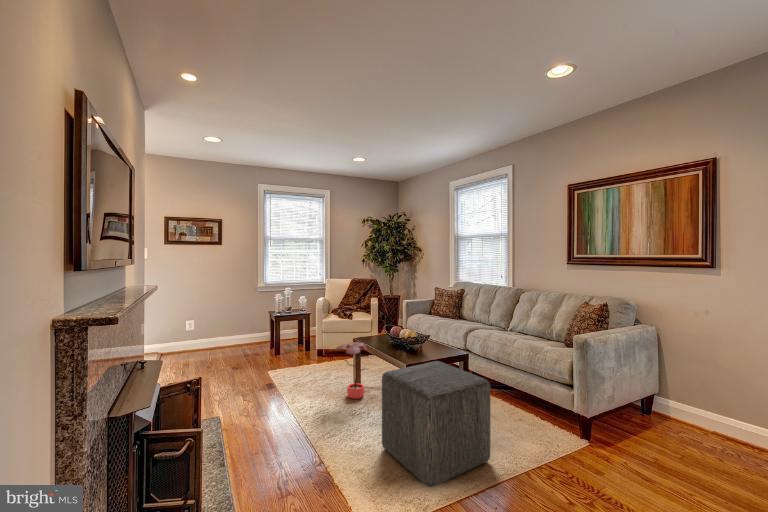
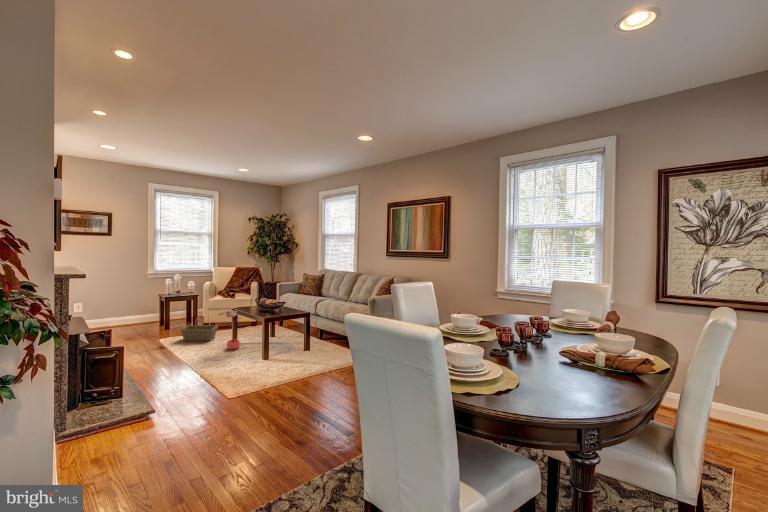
basket: none [289,344,334,379] -> present [181,316,218,341]
ottoman: present [382,361,491,487] -> none [247,315,312,378]

